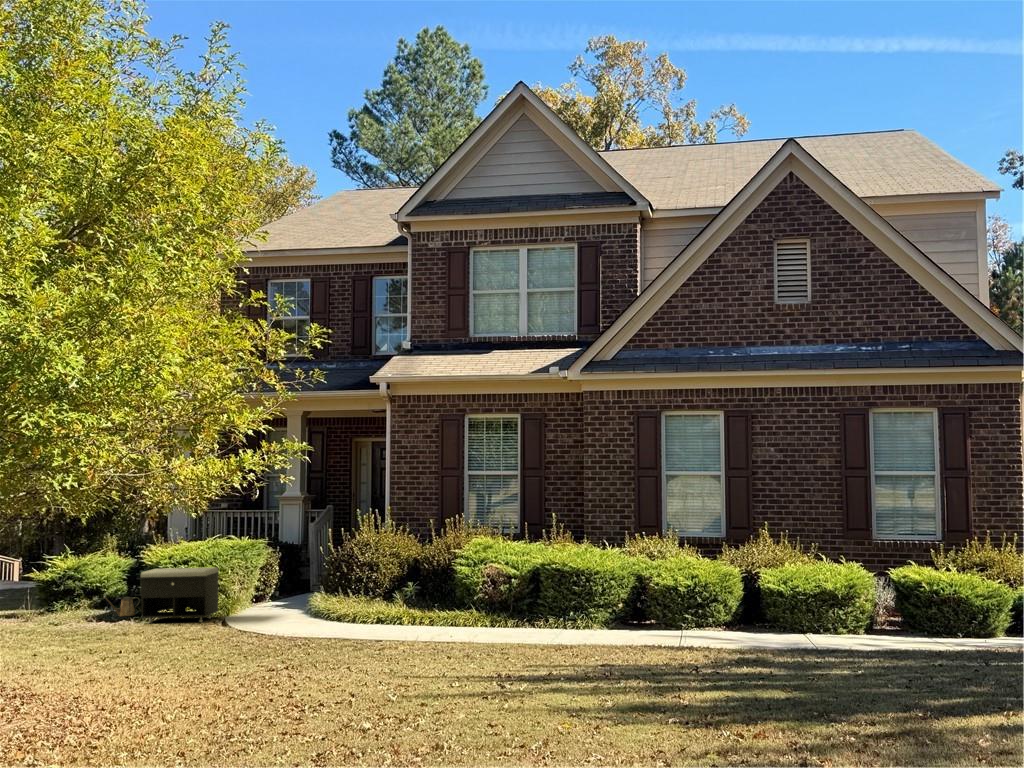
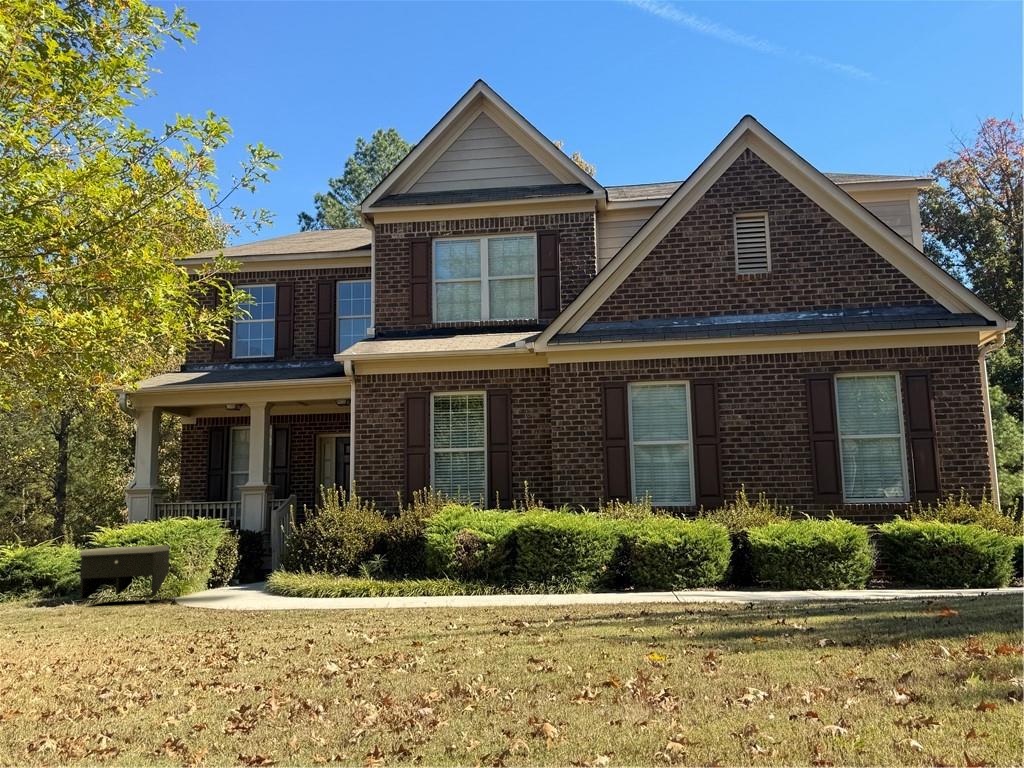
watering can: present [104,597,135,616] -> none [40,581,83,603]

